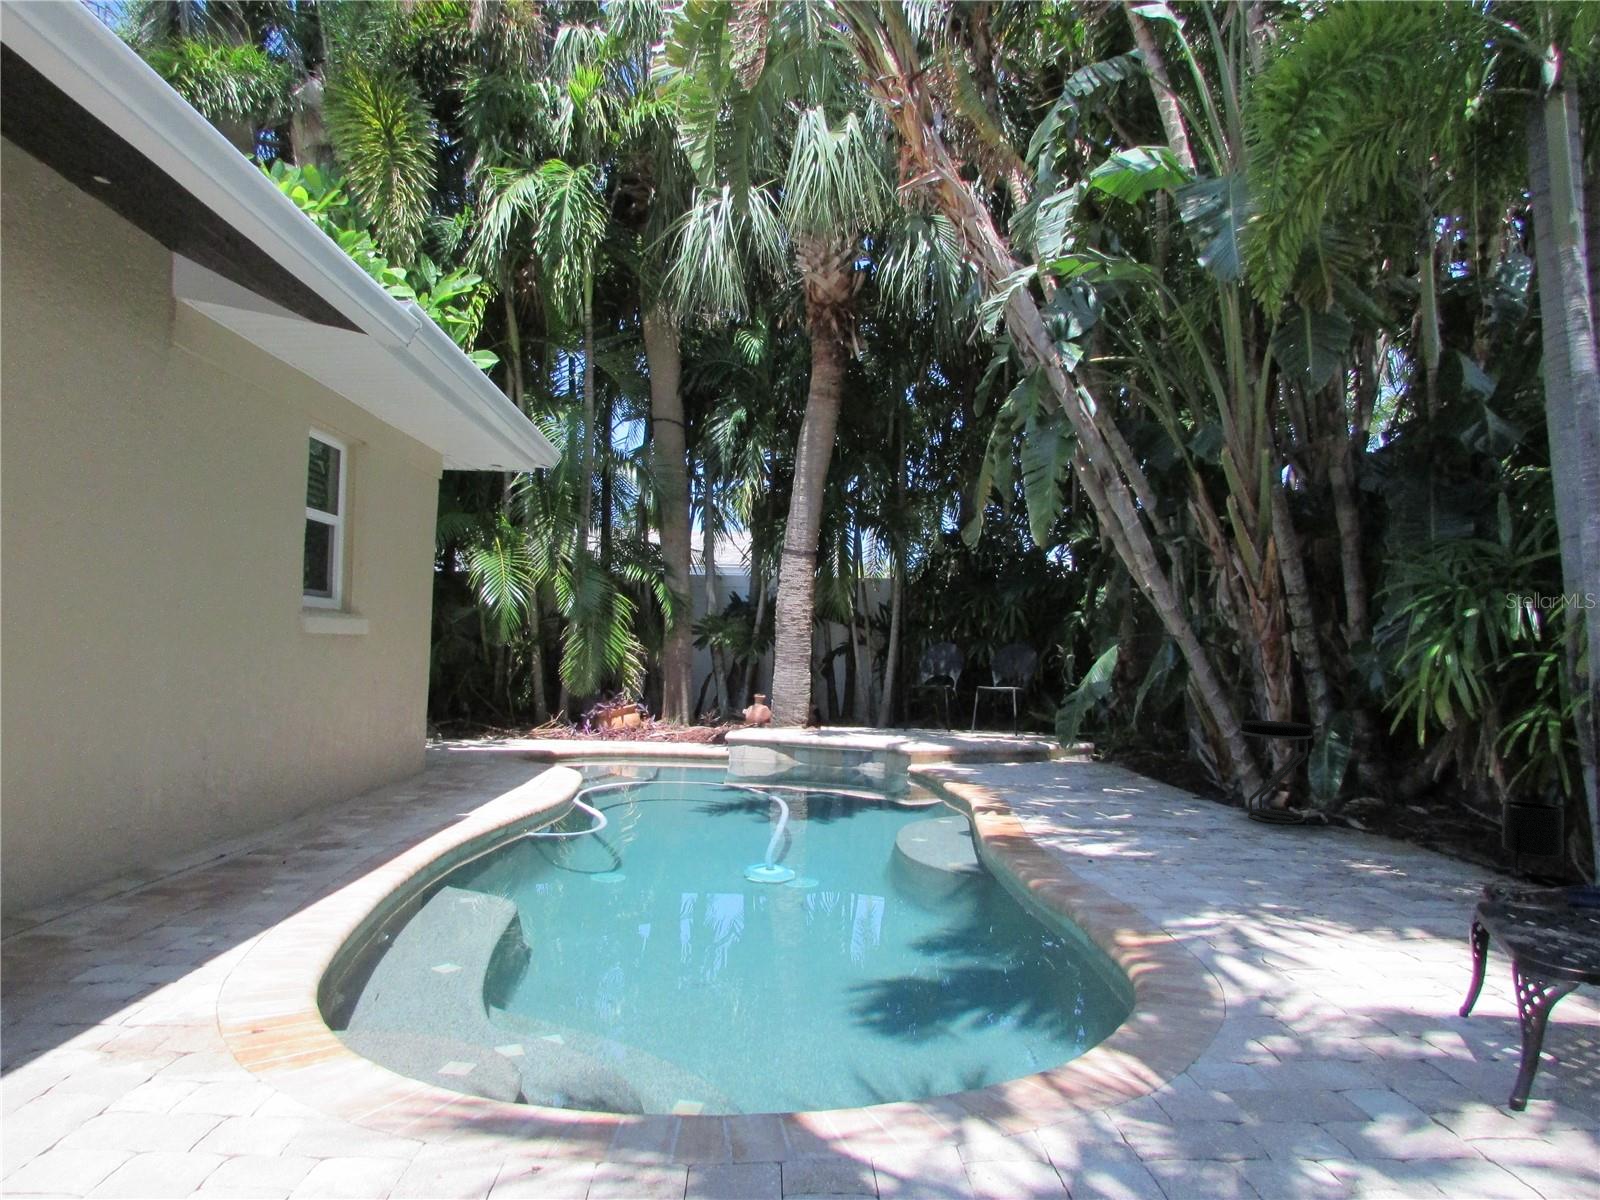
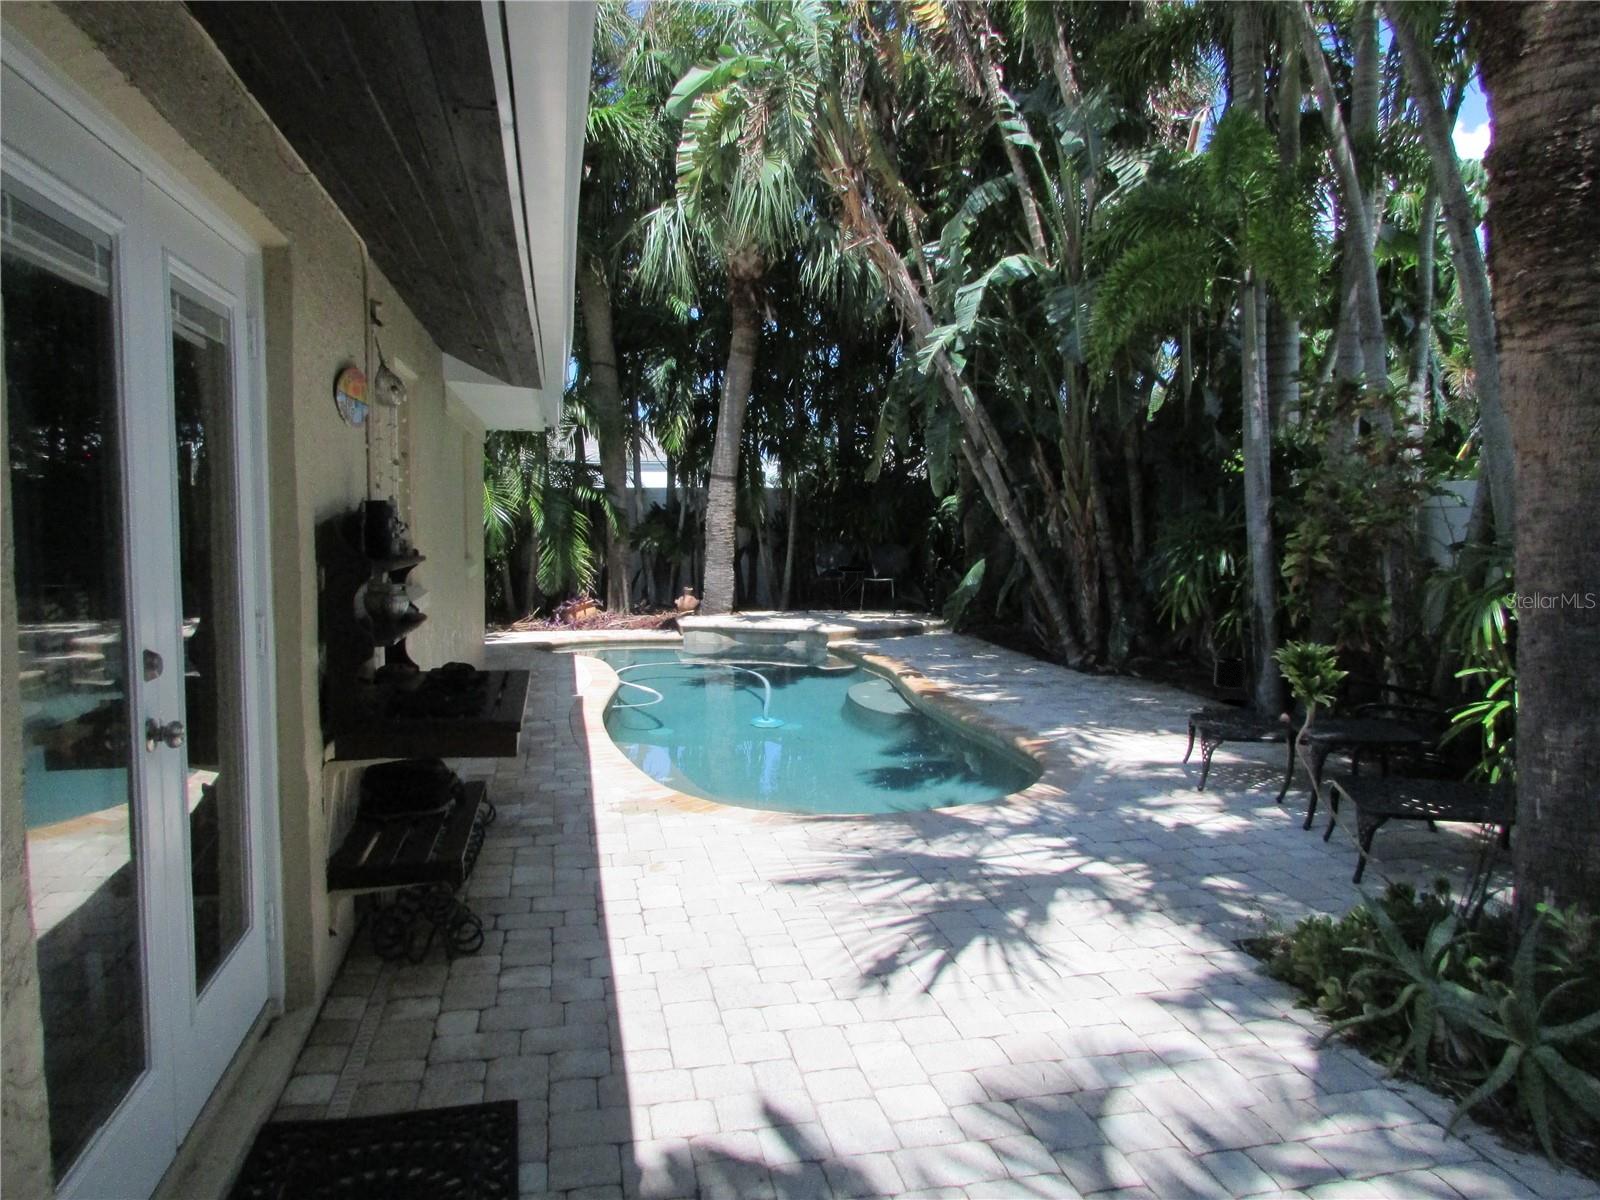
stool: present [1240,720,1313,824] -> present [837,566,864,607]

